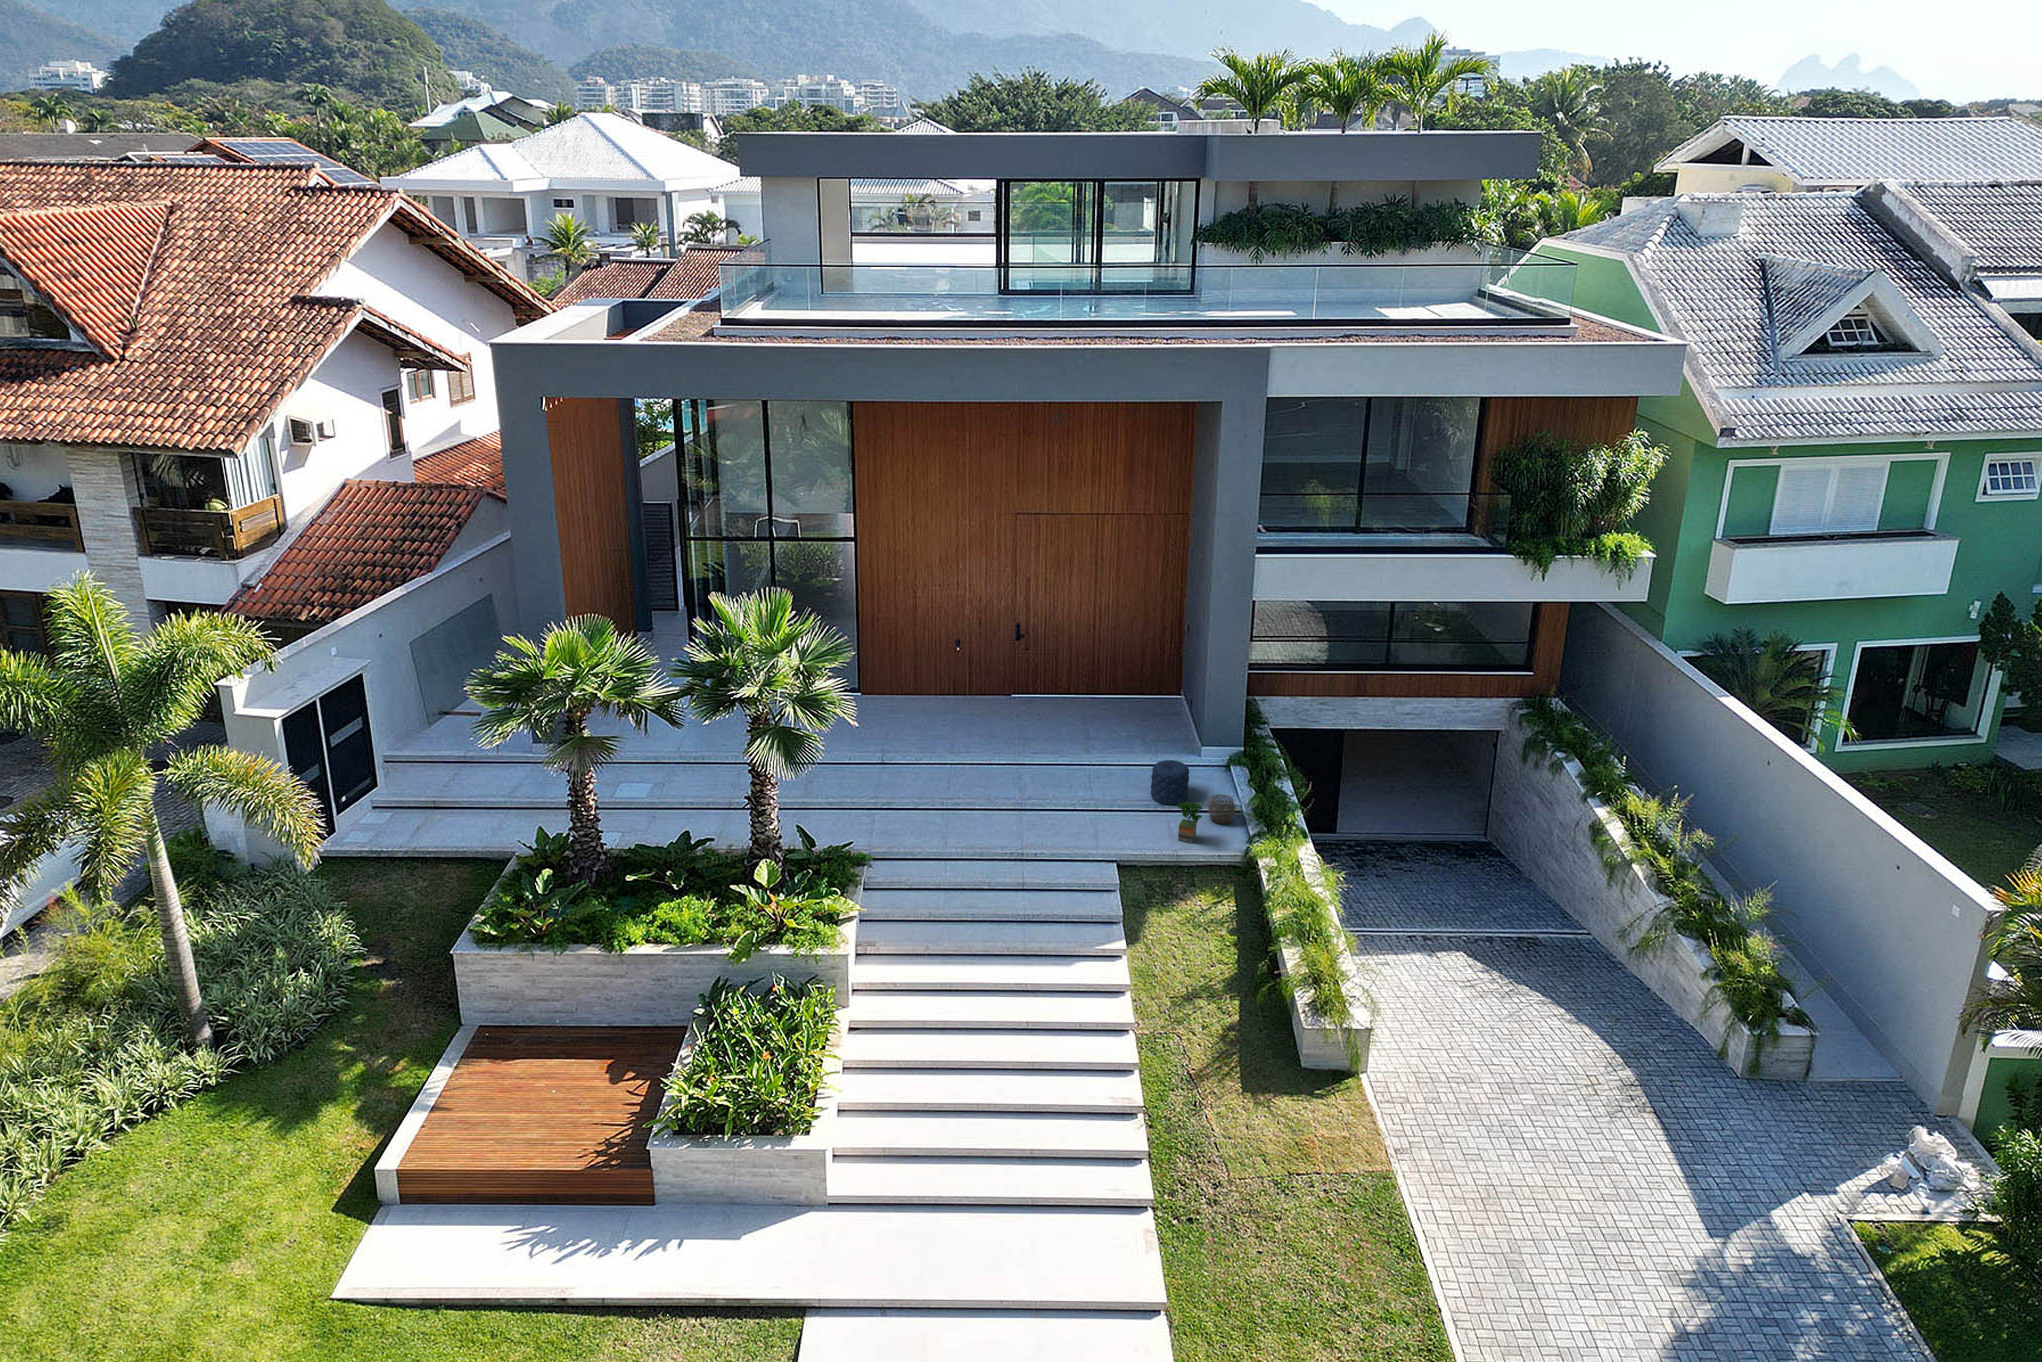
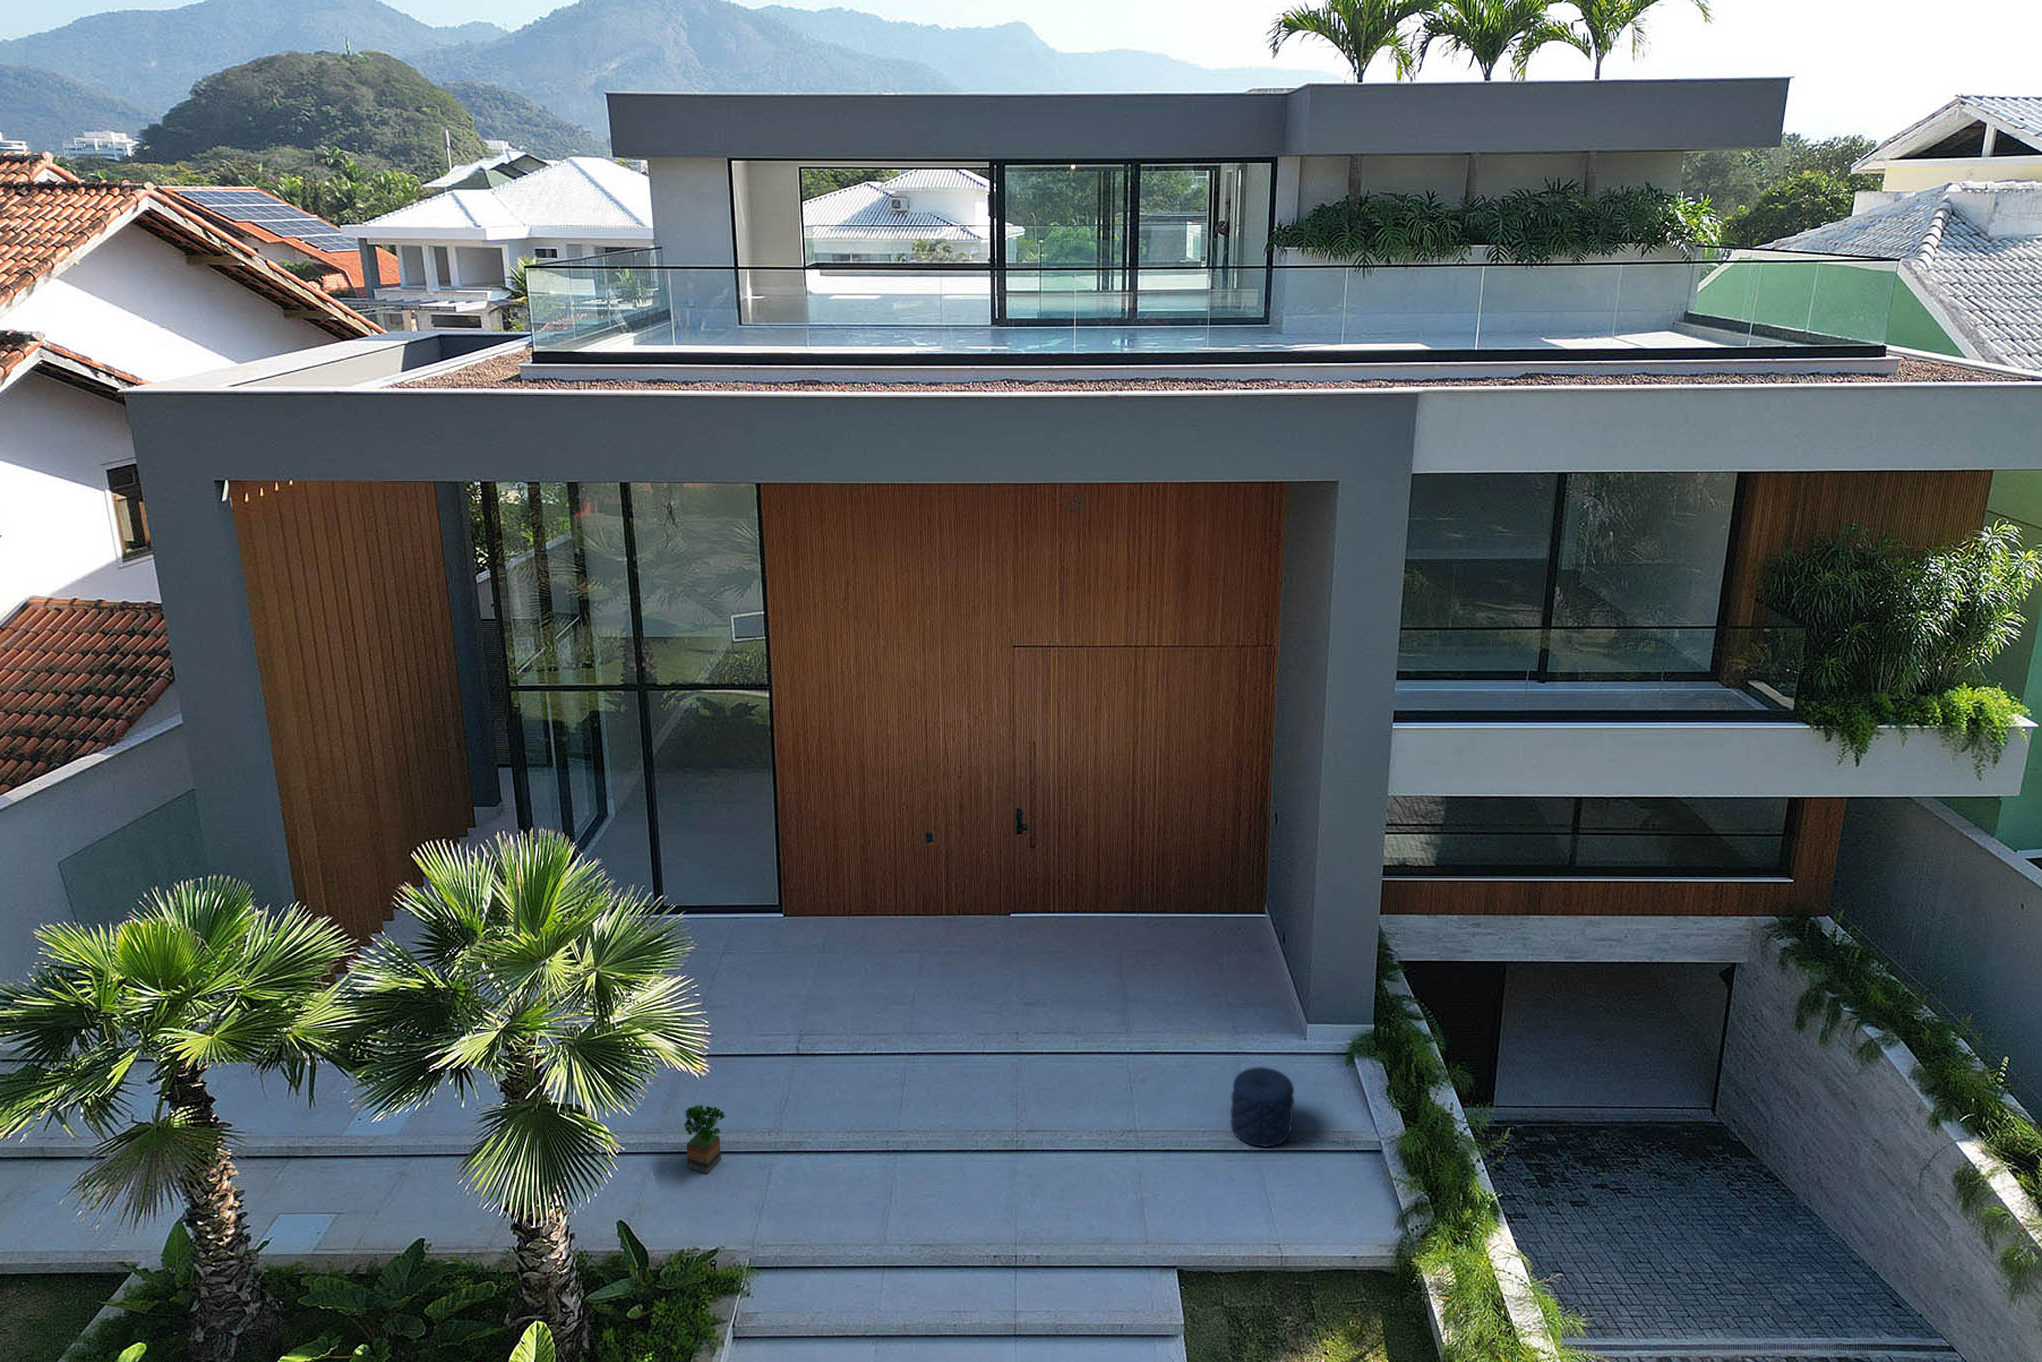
woven basket: present [1208,794,1236,824] -> none [1329,1135,1375,1189]
potted tree: present [1178,802,1203,843] -> present [684,1105,725,1174]

